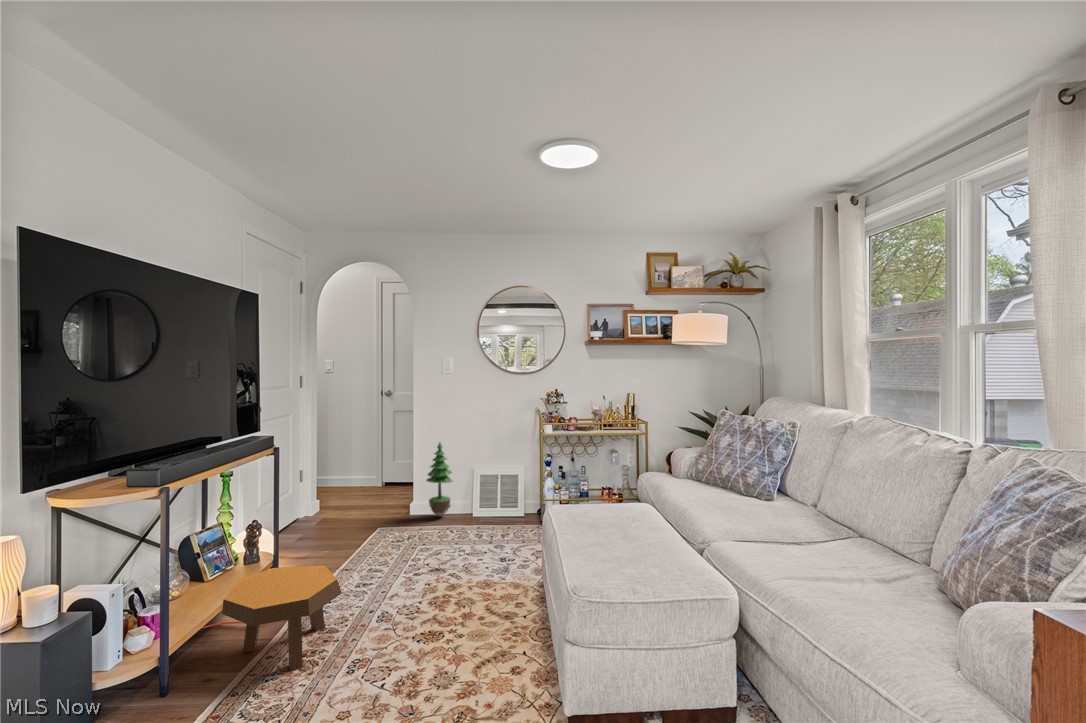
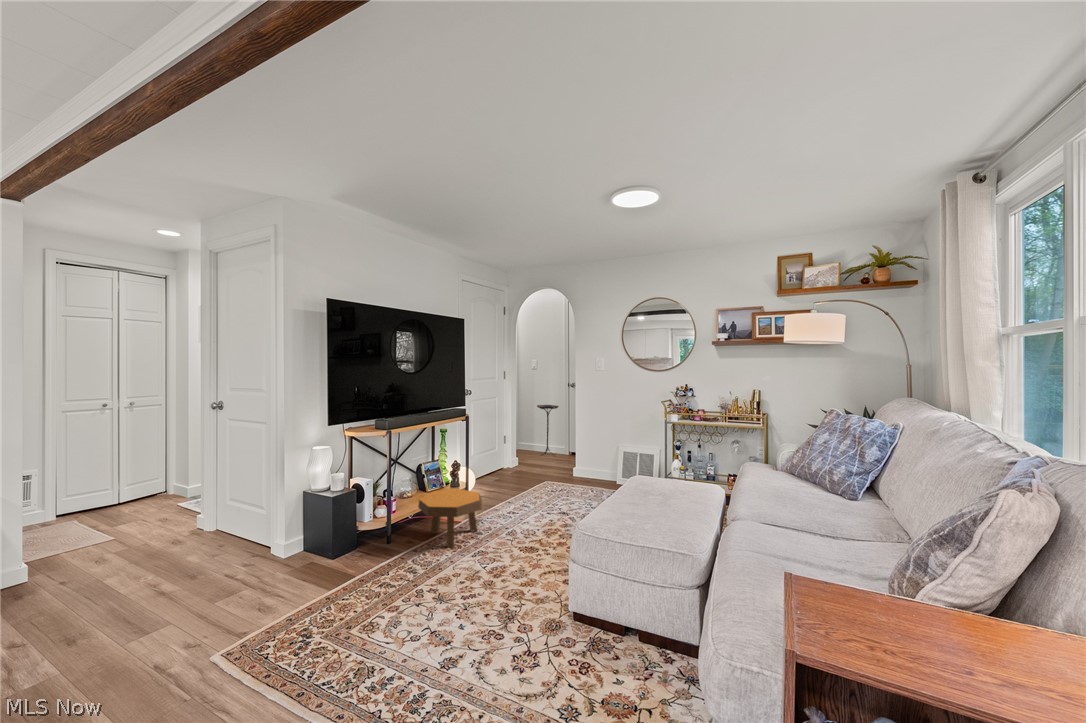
side table: none [337,422,369,493] -> present [537,405,559,454]
potted tree: present [426,443,452,517] -> none [582,422,602,480]

